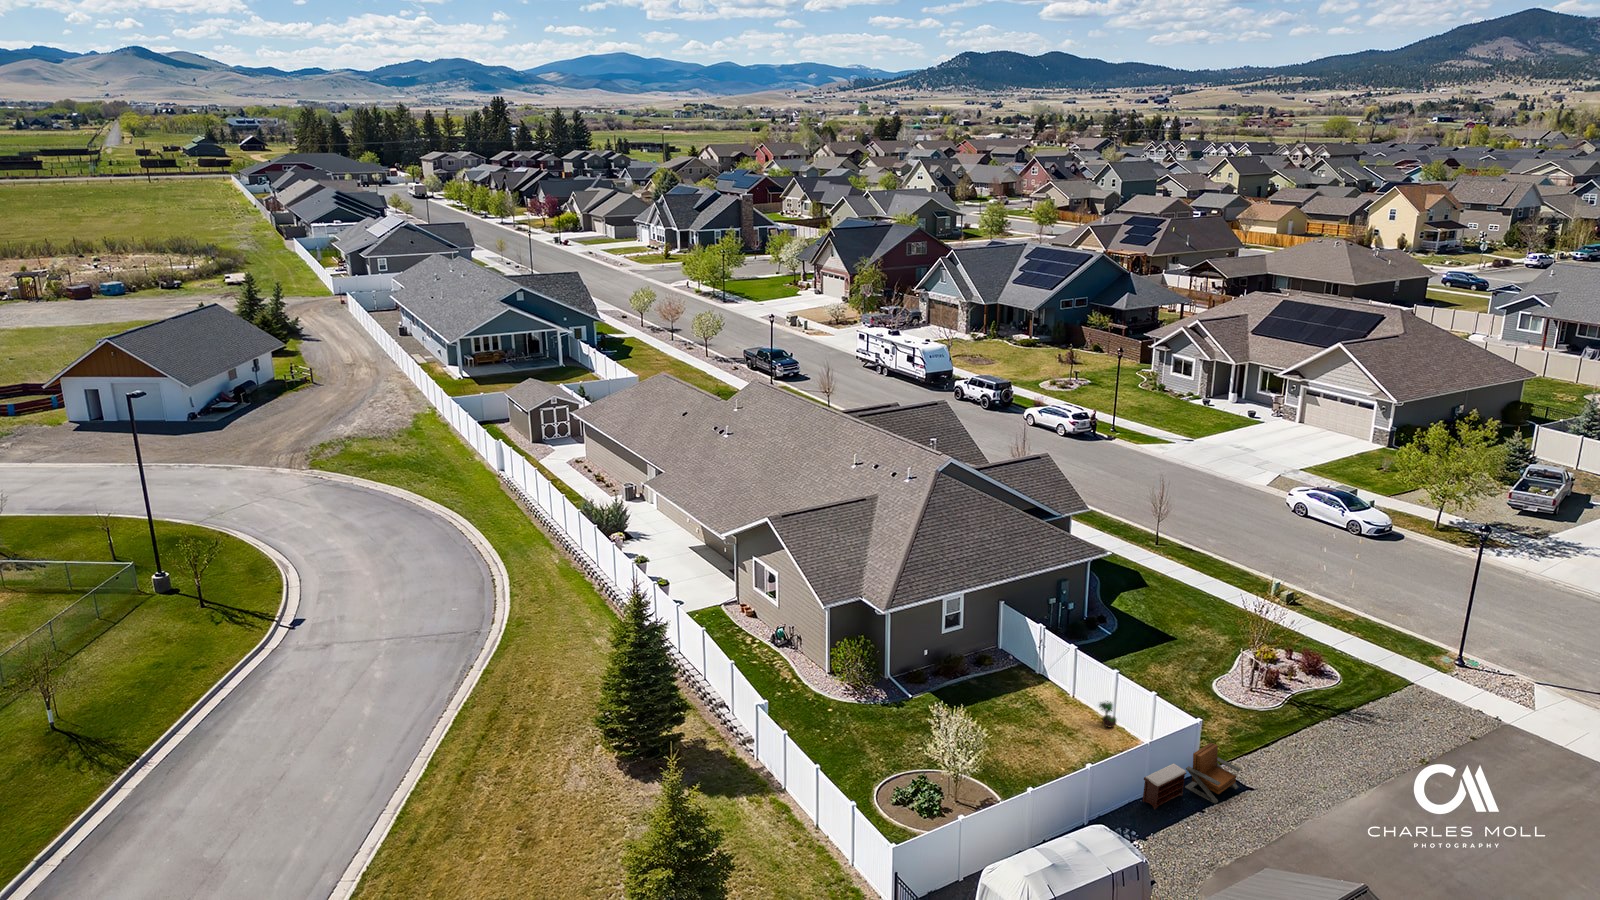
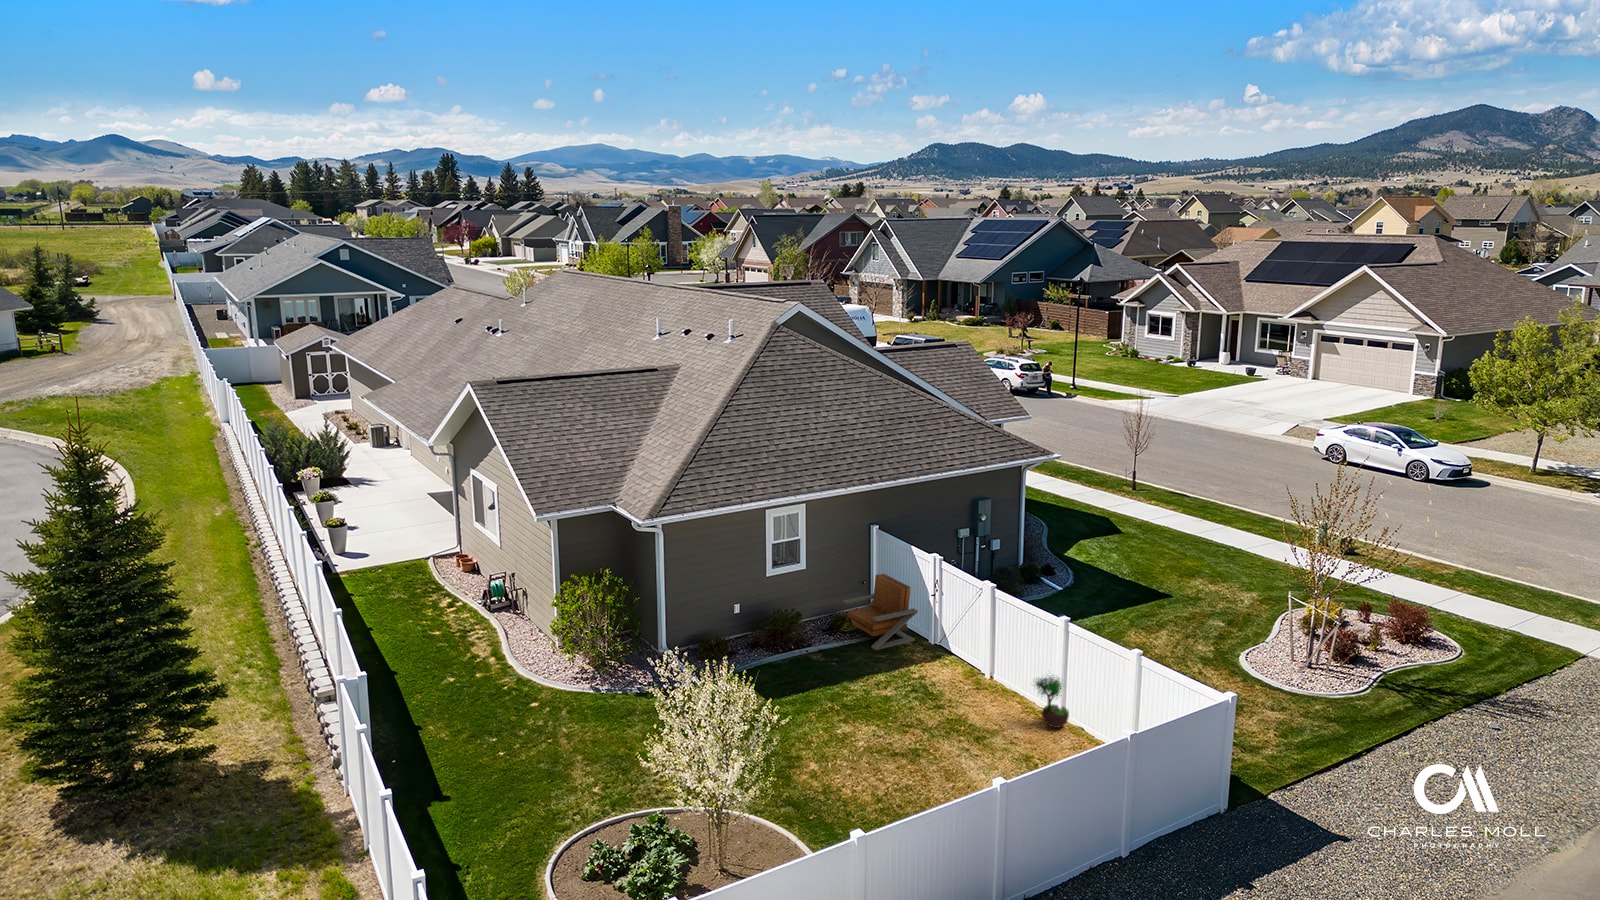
lounge chair: present [1185,743,1241,804] -> present [843,574,918,650]
bench: present [1143,764,1187,809] -> none [1121,782,1212,880]

